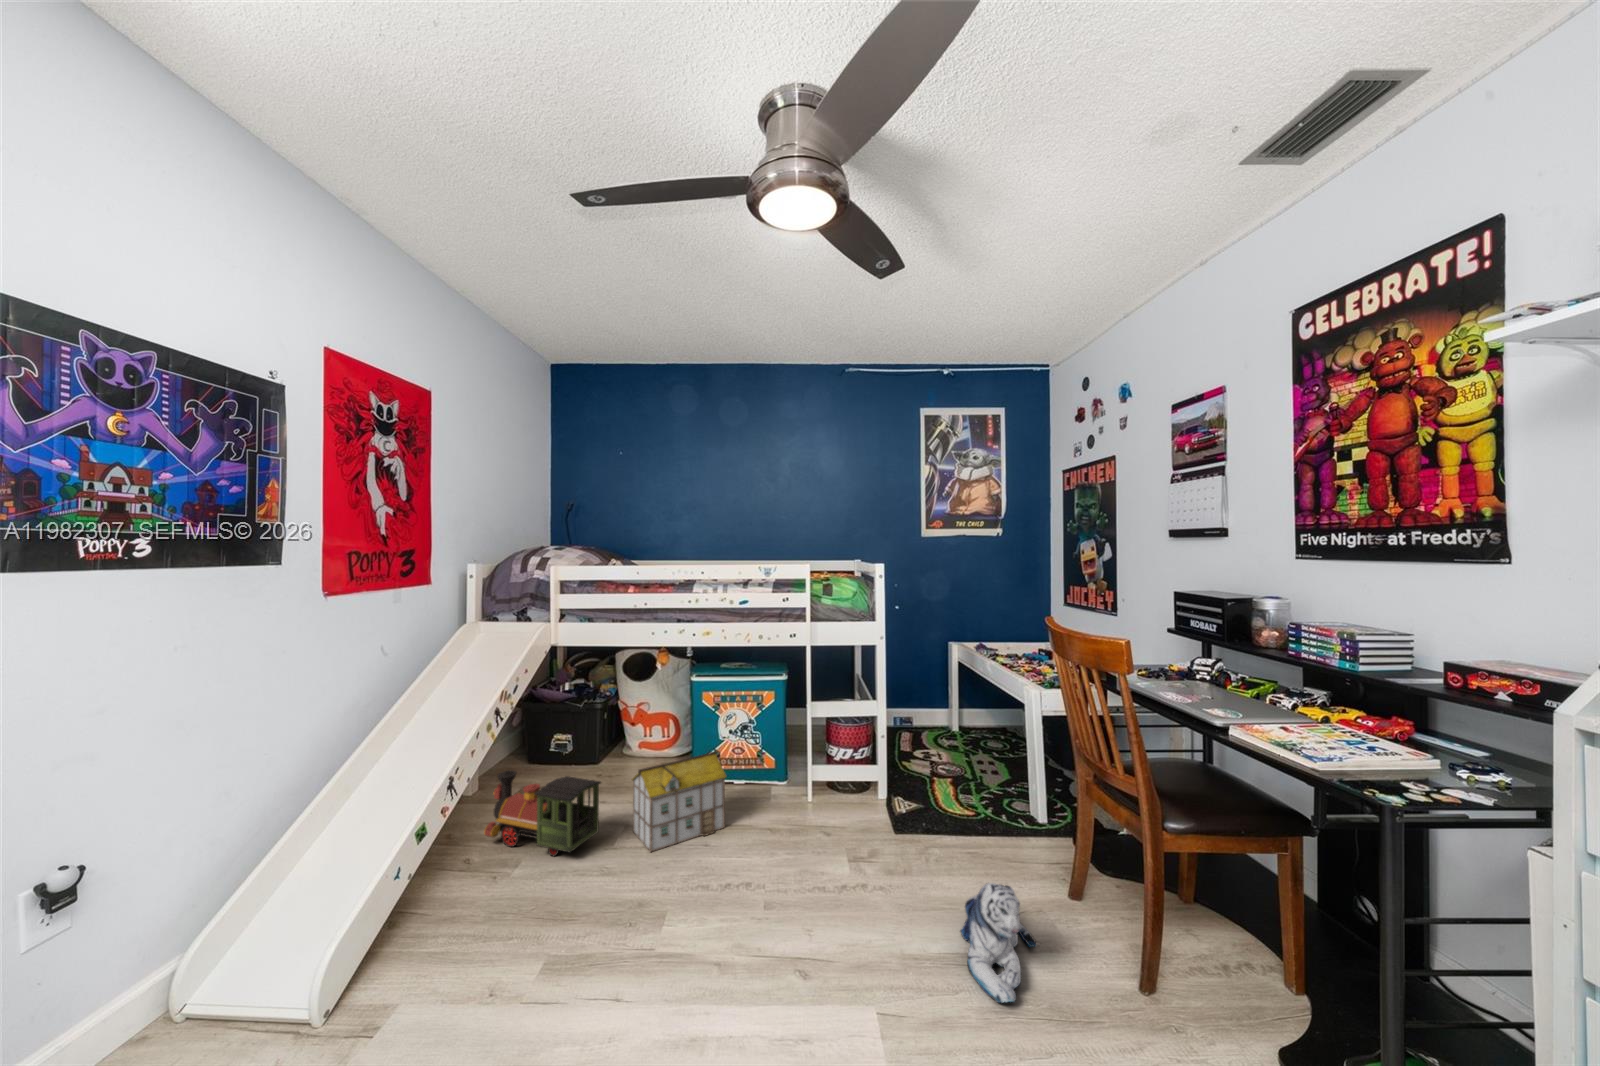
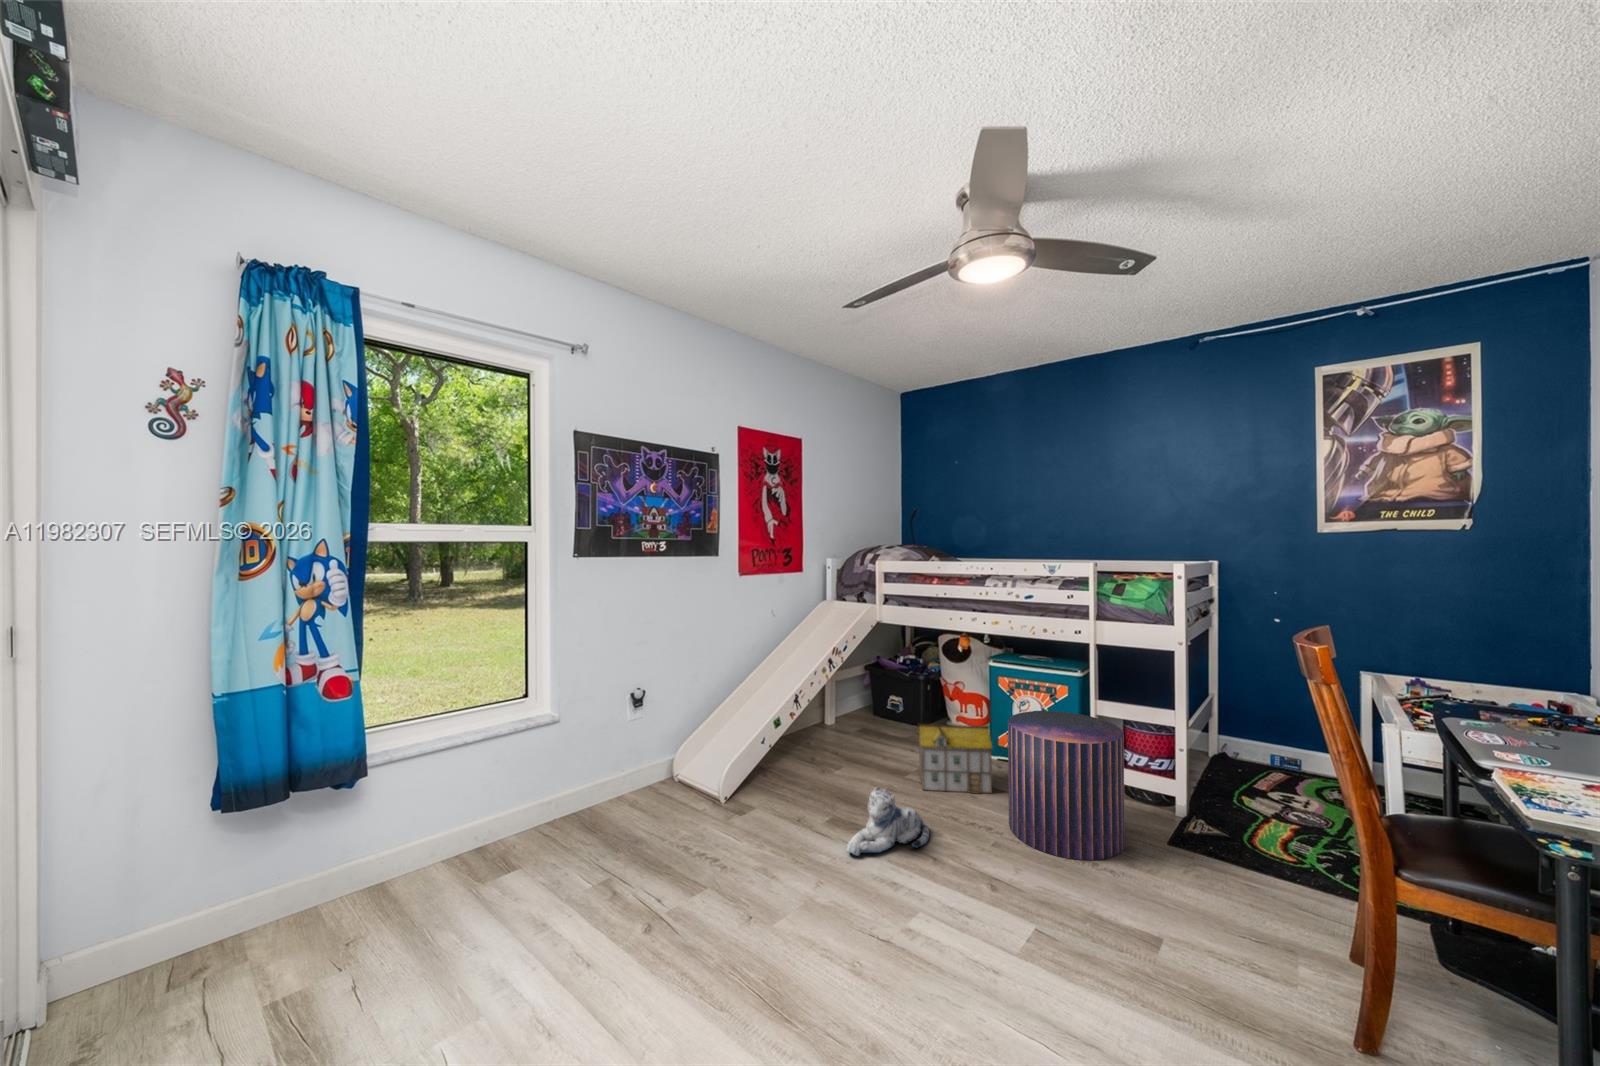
pouf: none [764,719,875,880] -> present [1008,711,1125,860]
toy train: present [484,770,601,856] -> none [824,706,894,773]
plush toy: present [960,883,1036,1003] -> present [846,787,929,856]

